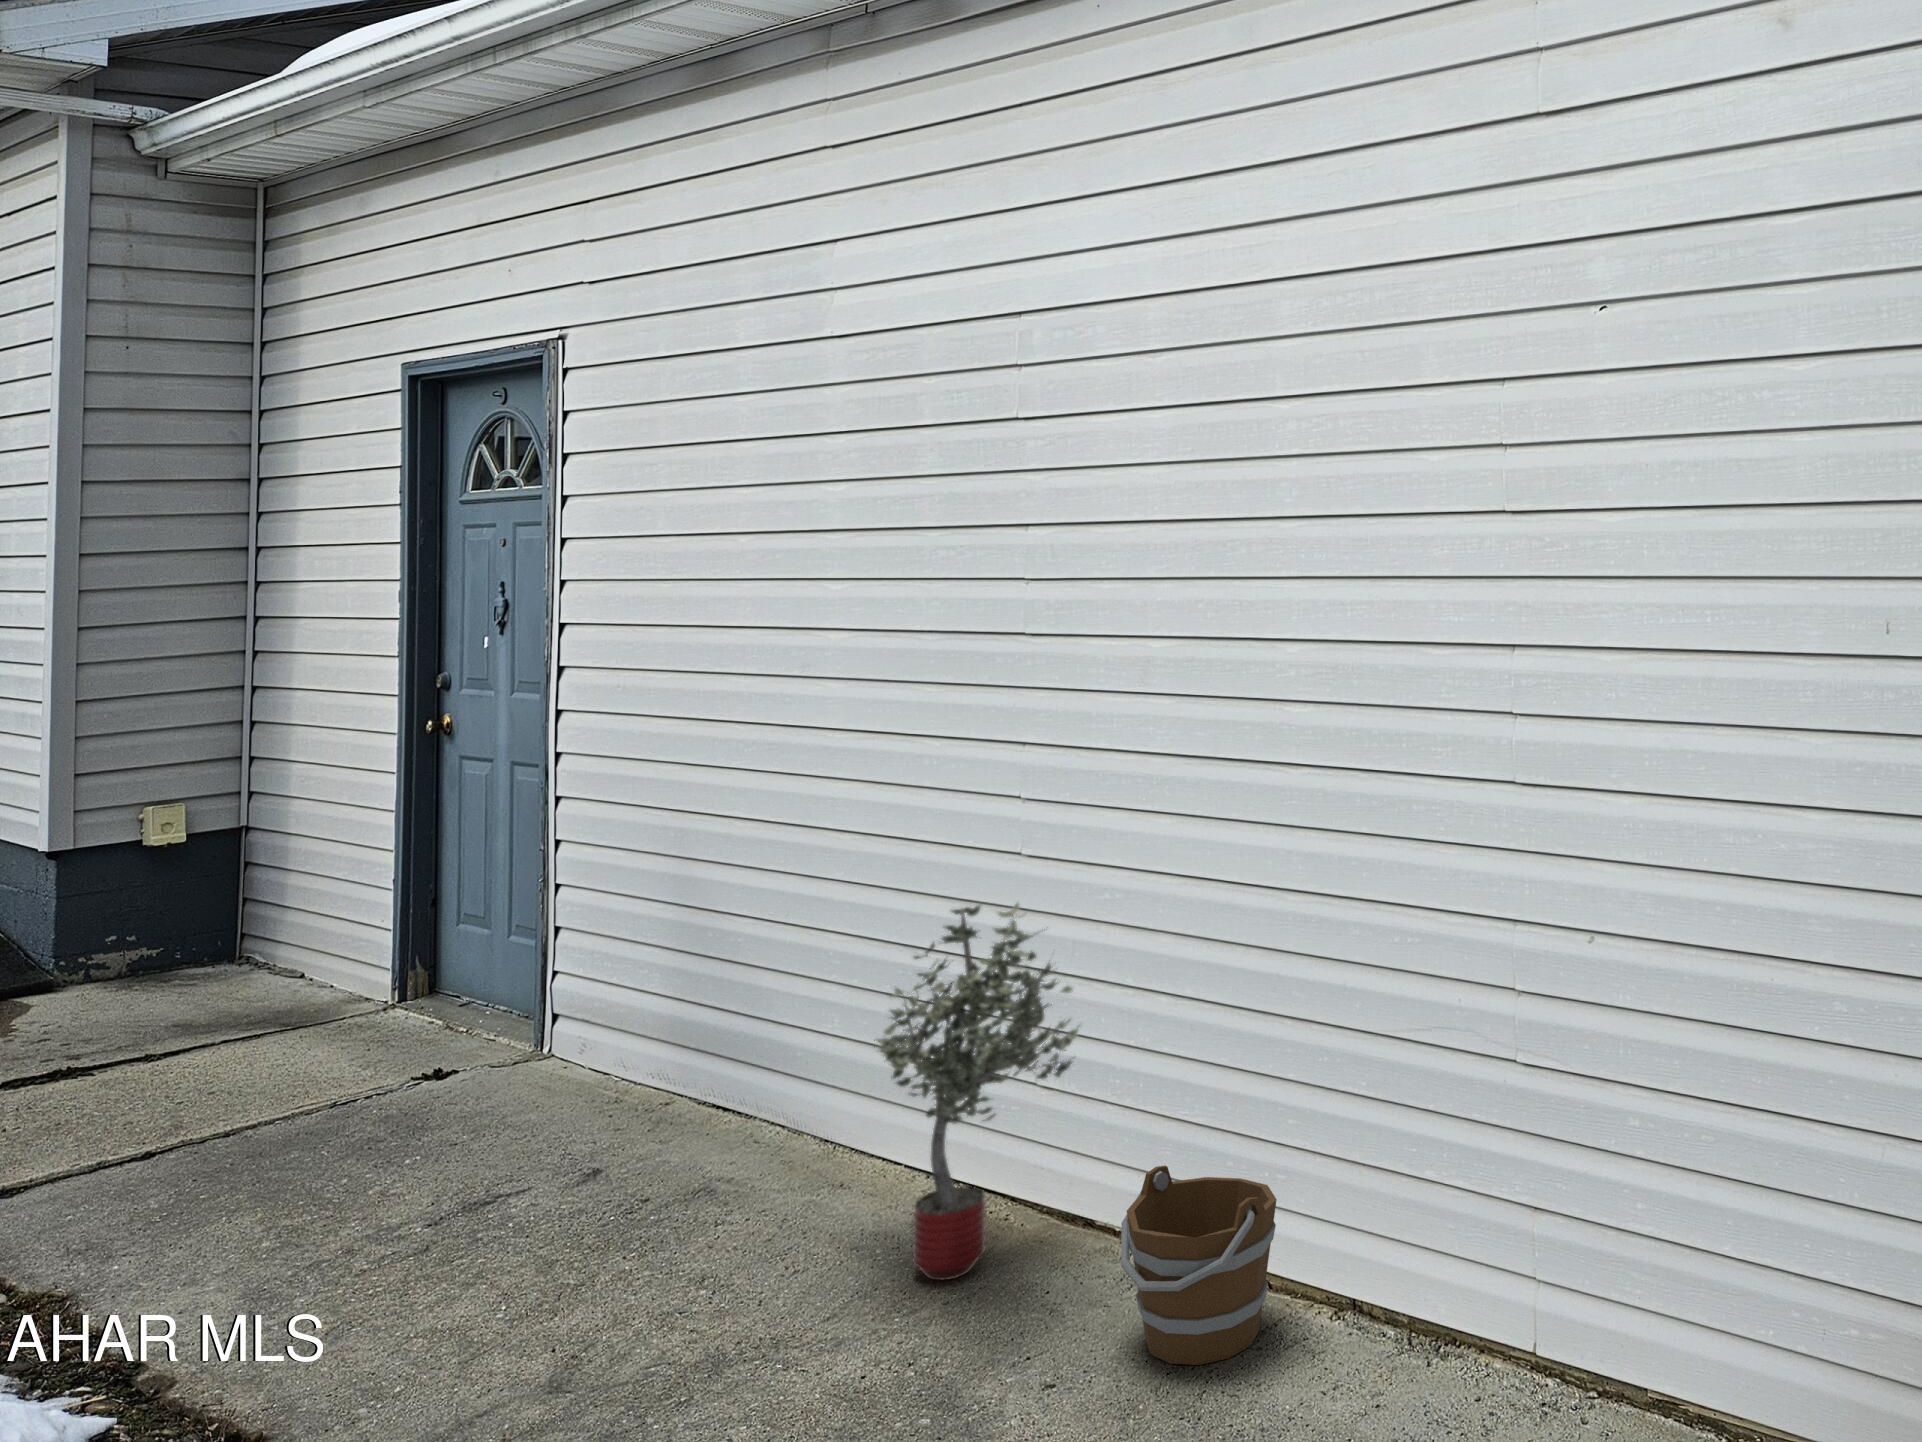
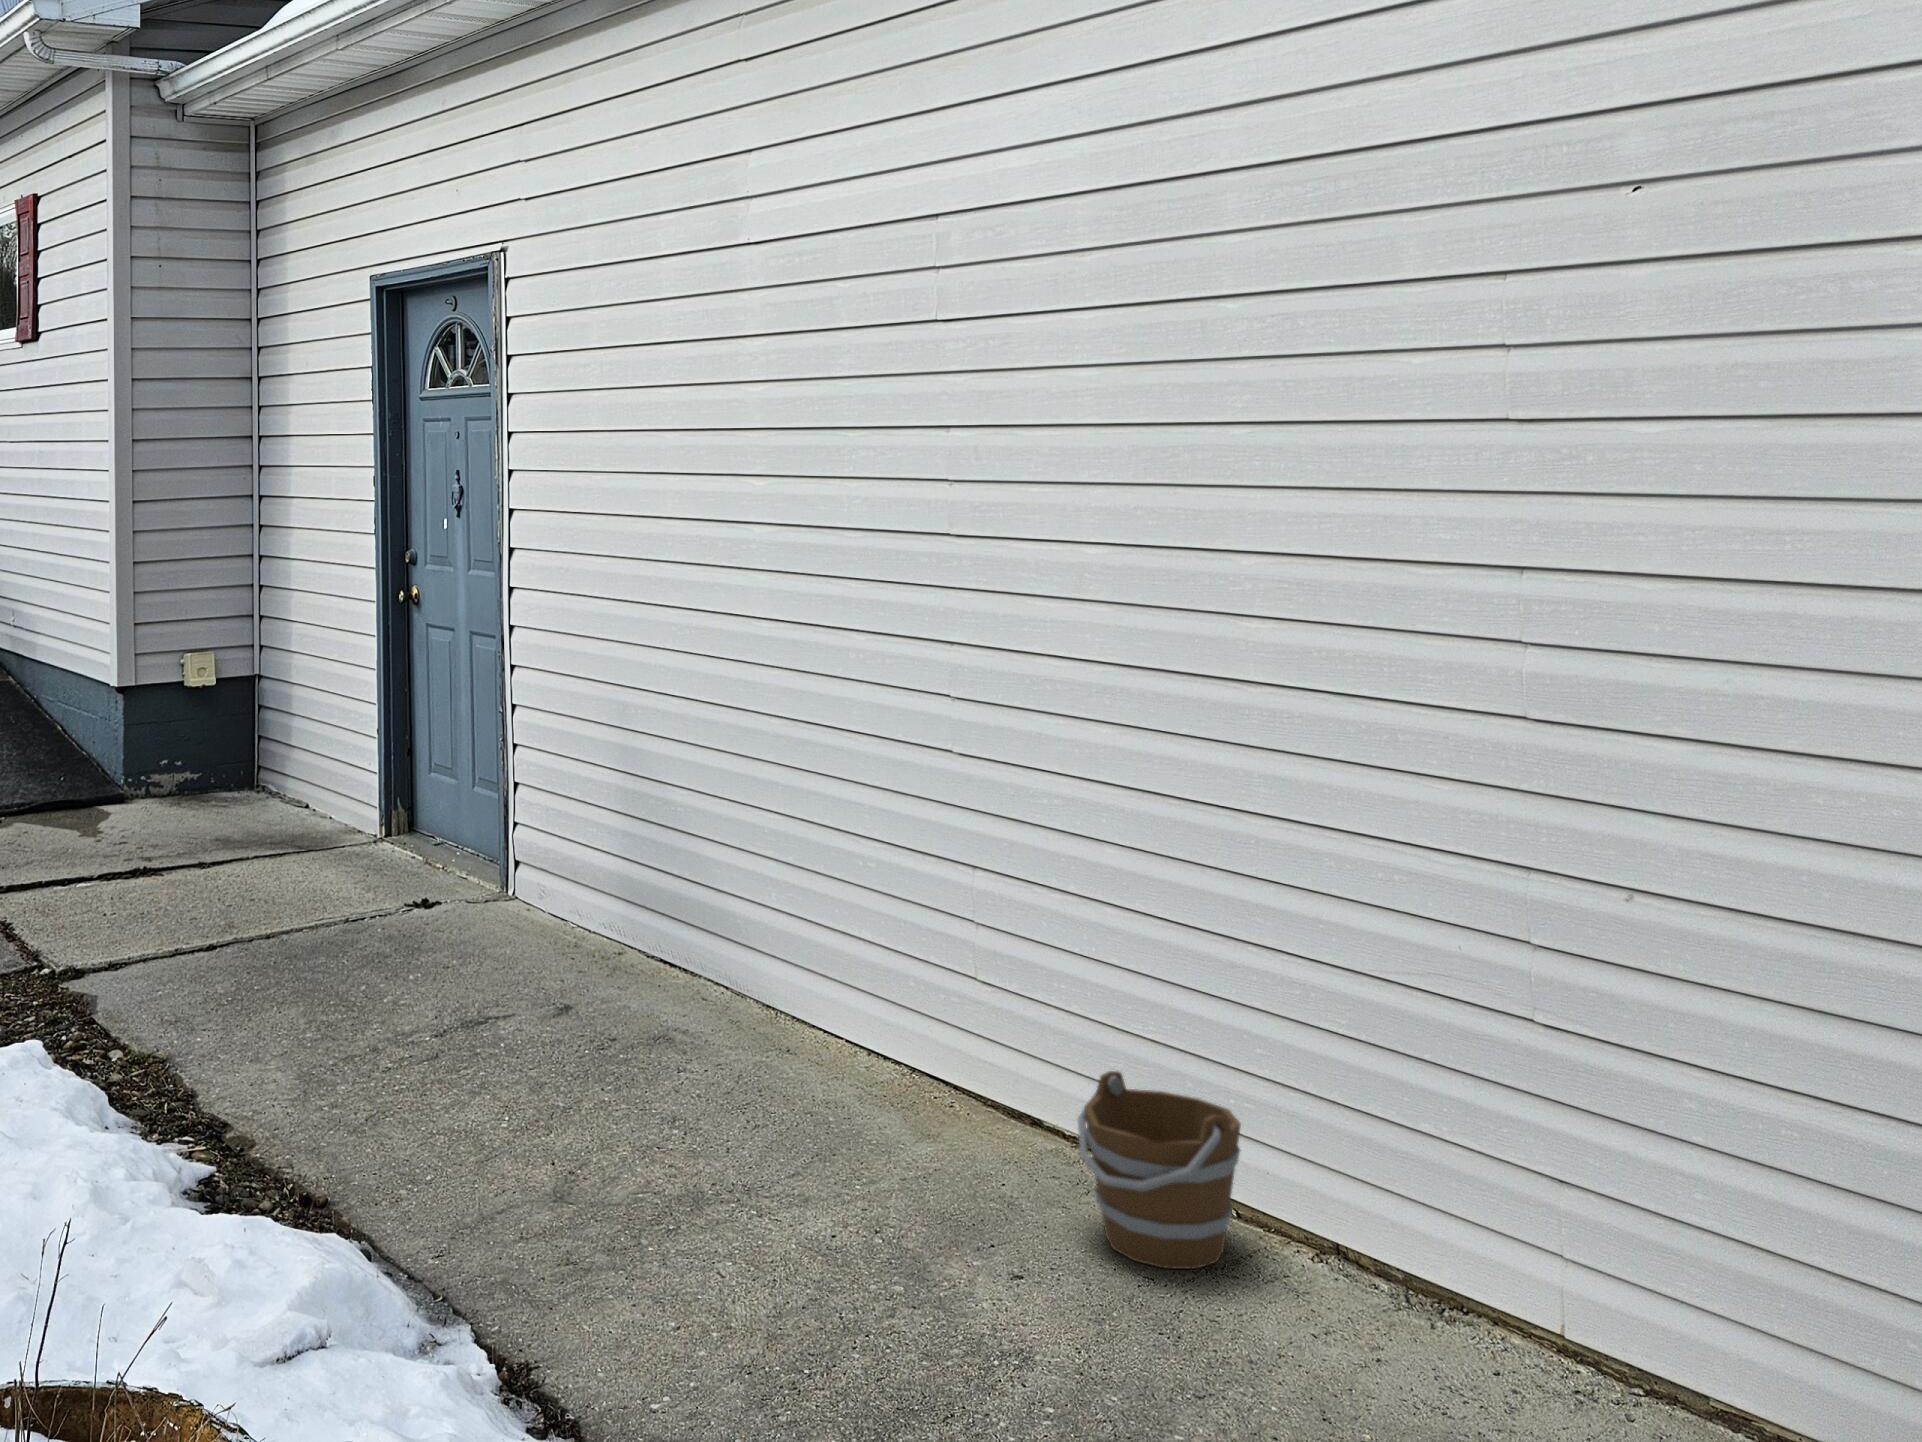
potted tree: present [874,903,1079,1280] -> none [819,794,1022,1145]

